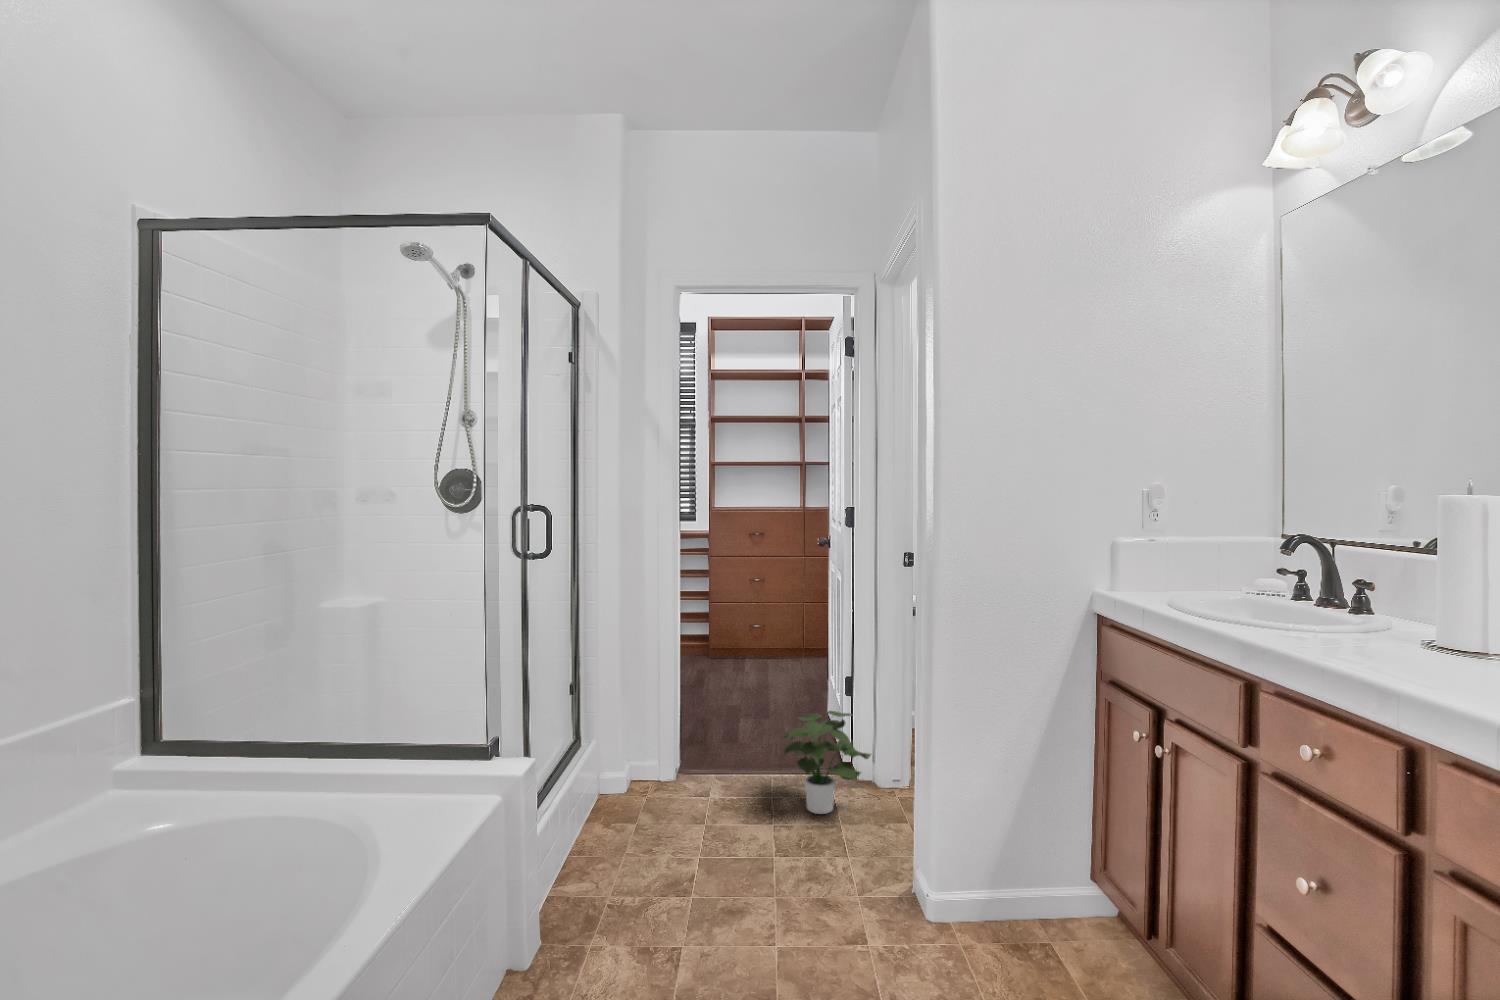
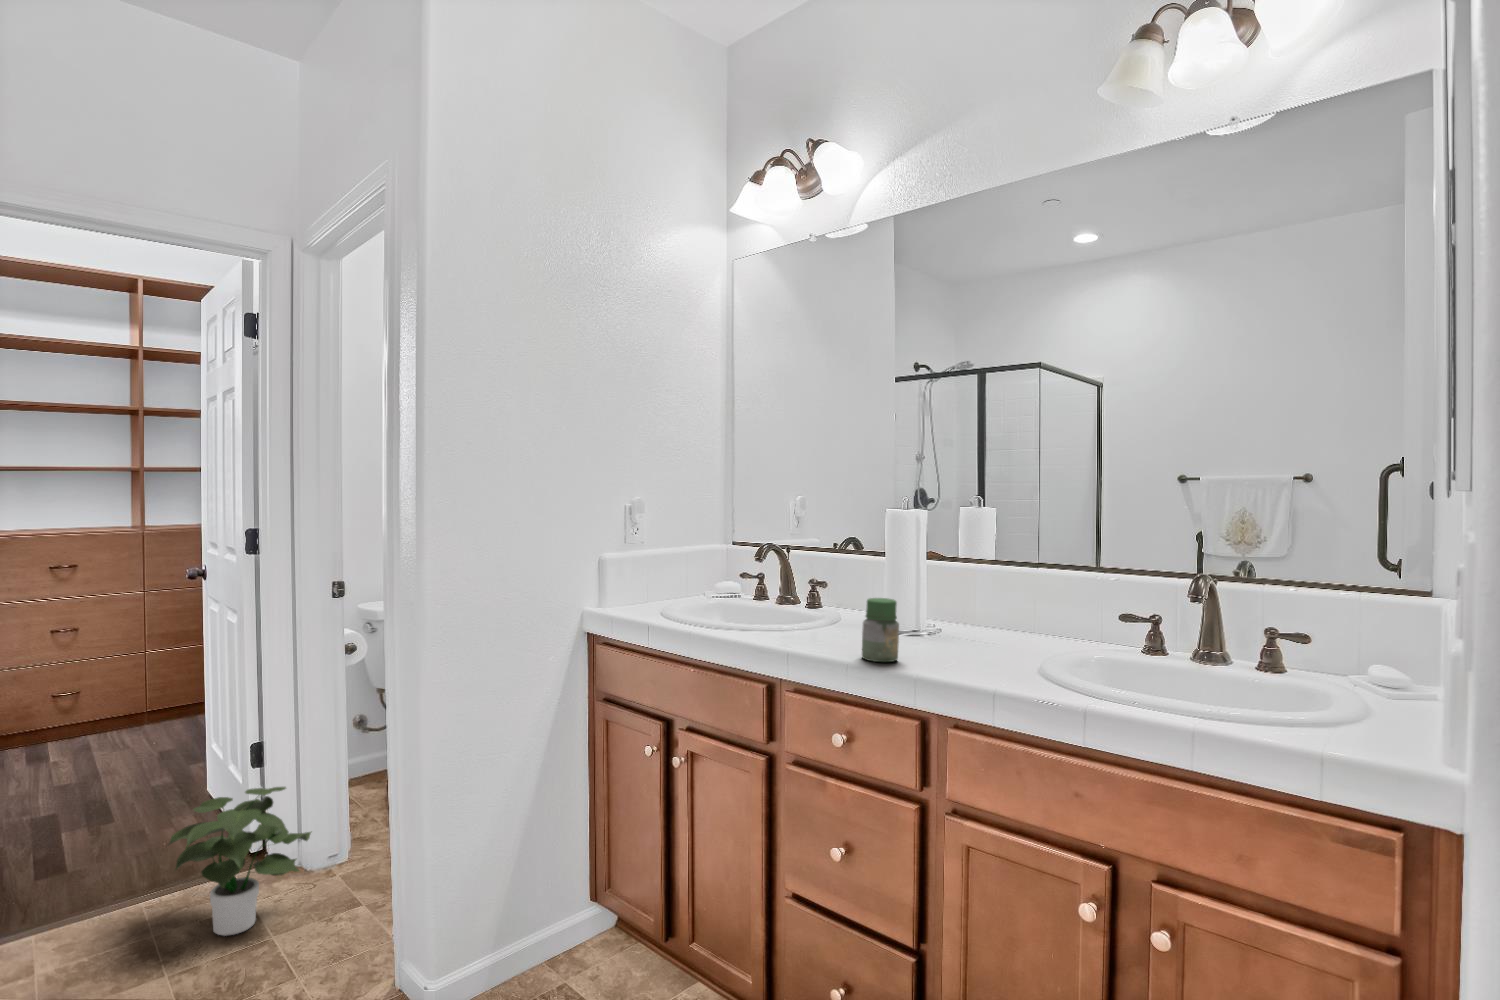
jar: none [1363,590,1423,671] -> present [862,598,899,662]

